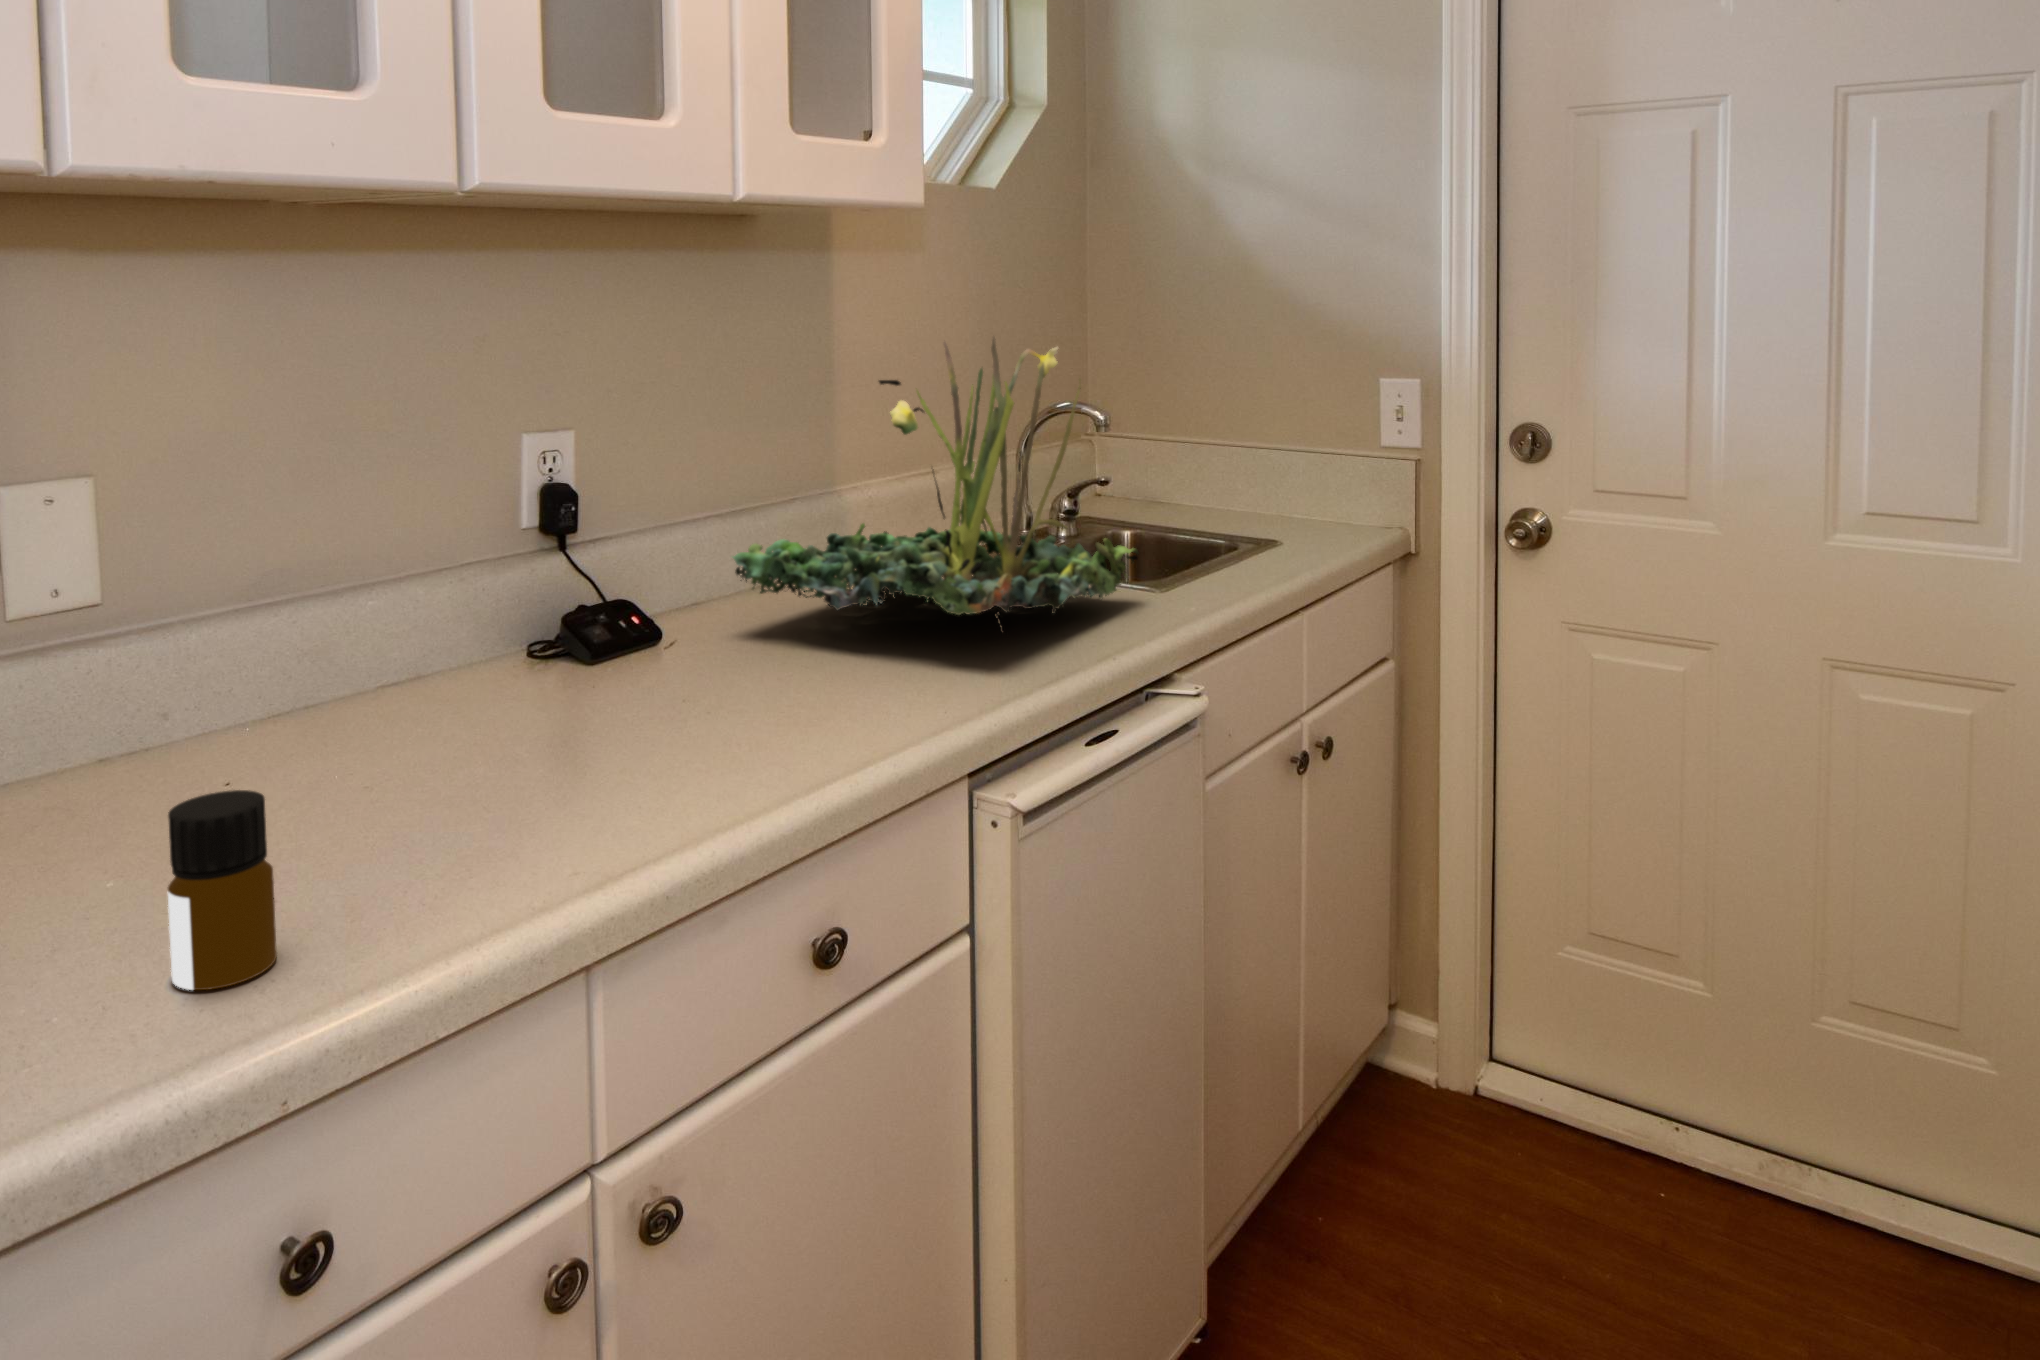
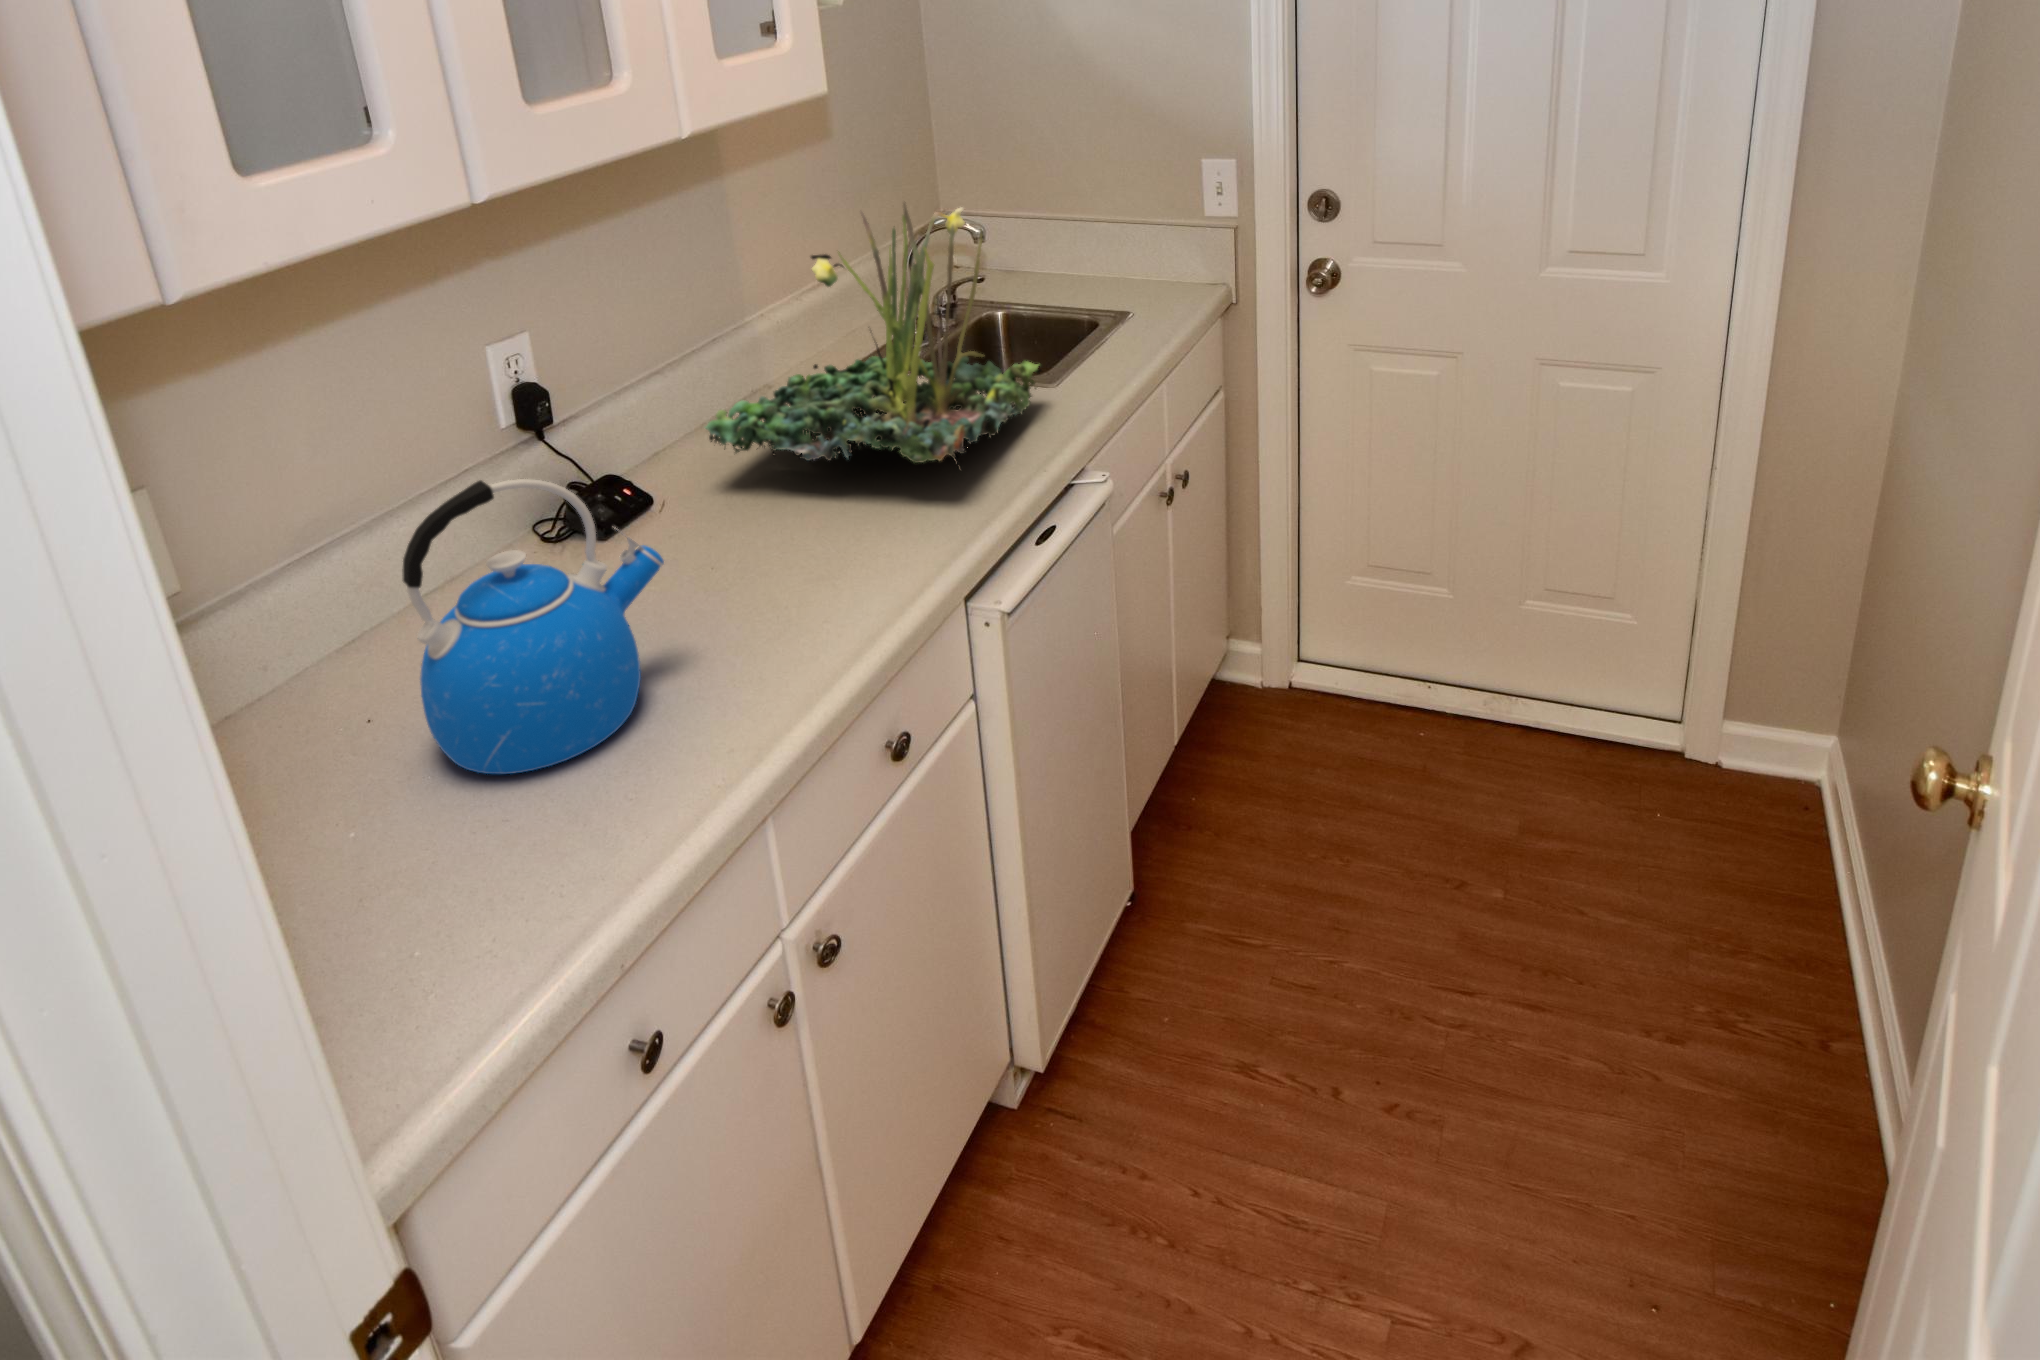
kettle: none [298,484,604,835] -> present [402,479,664,774]
bottle: present [168,790,277,990] -> none [410,802,519,961]

